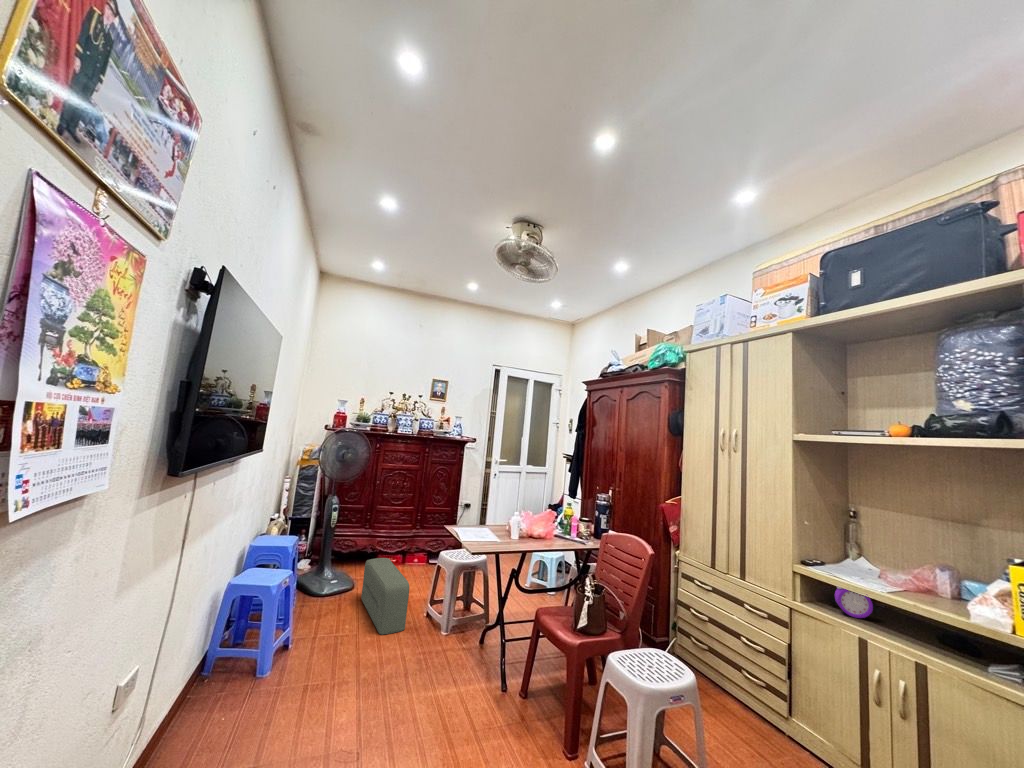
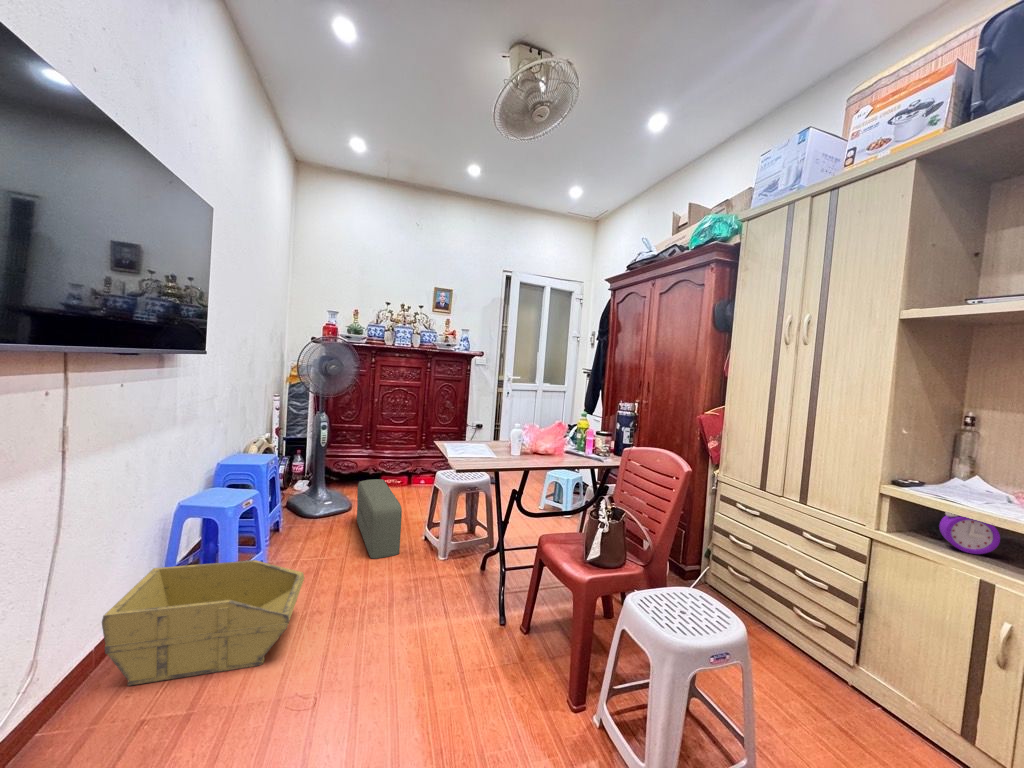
storage bin: none [175,633,332,750] -> present [102,560,304,686]

